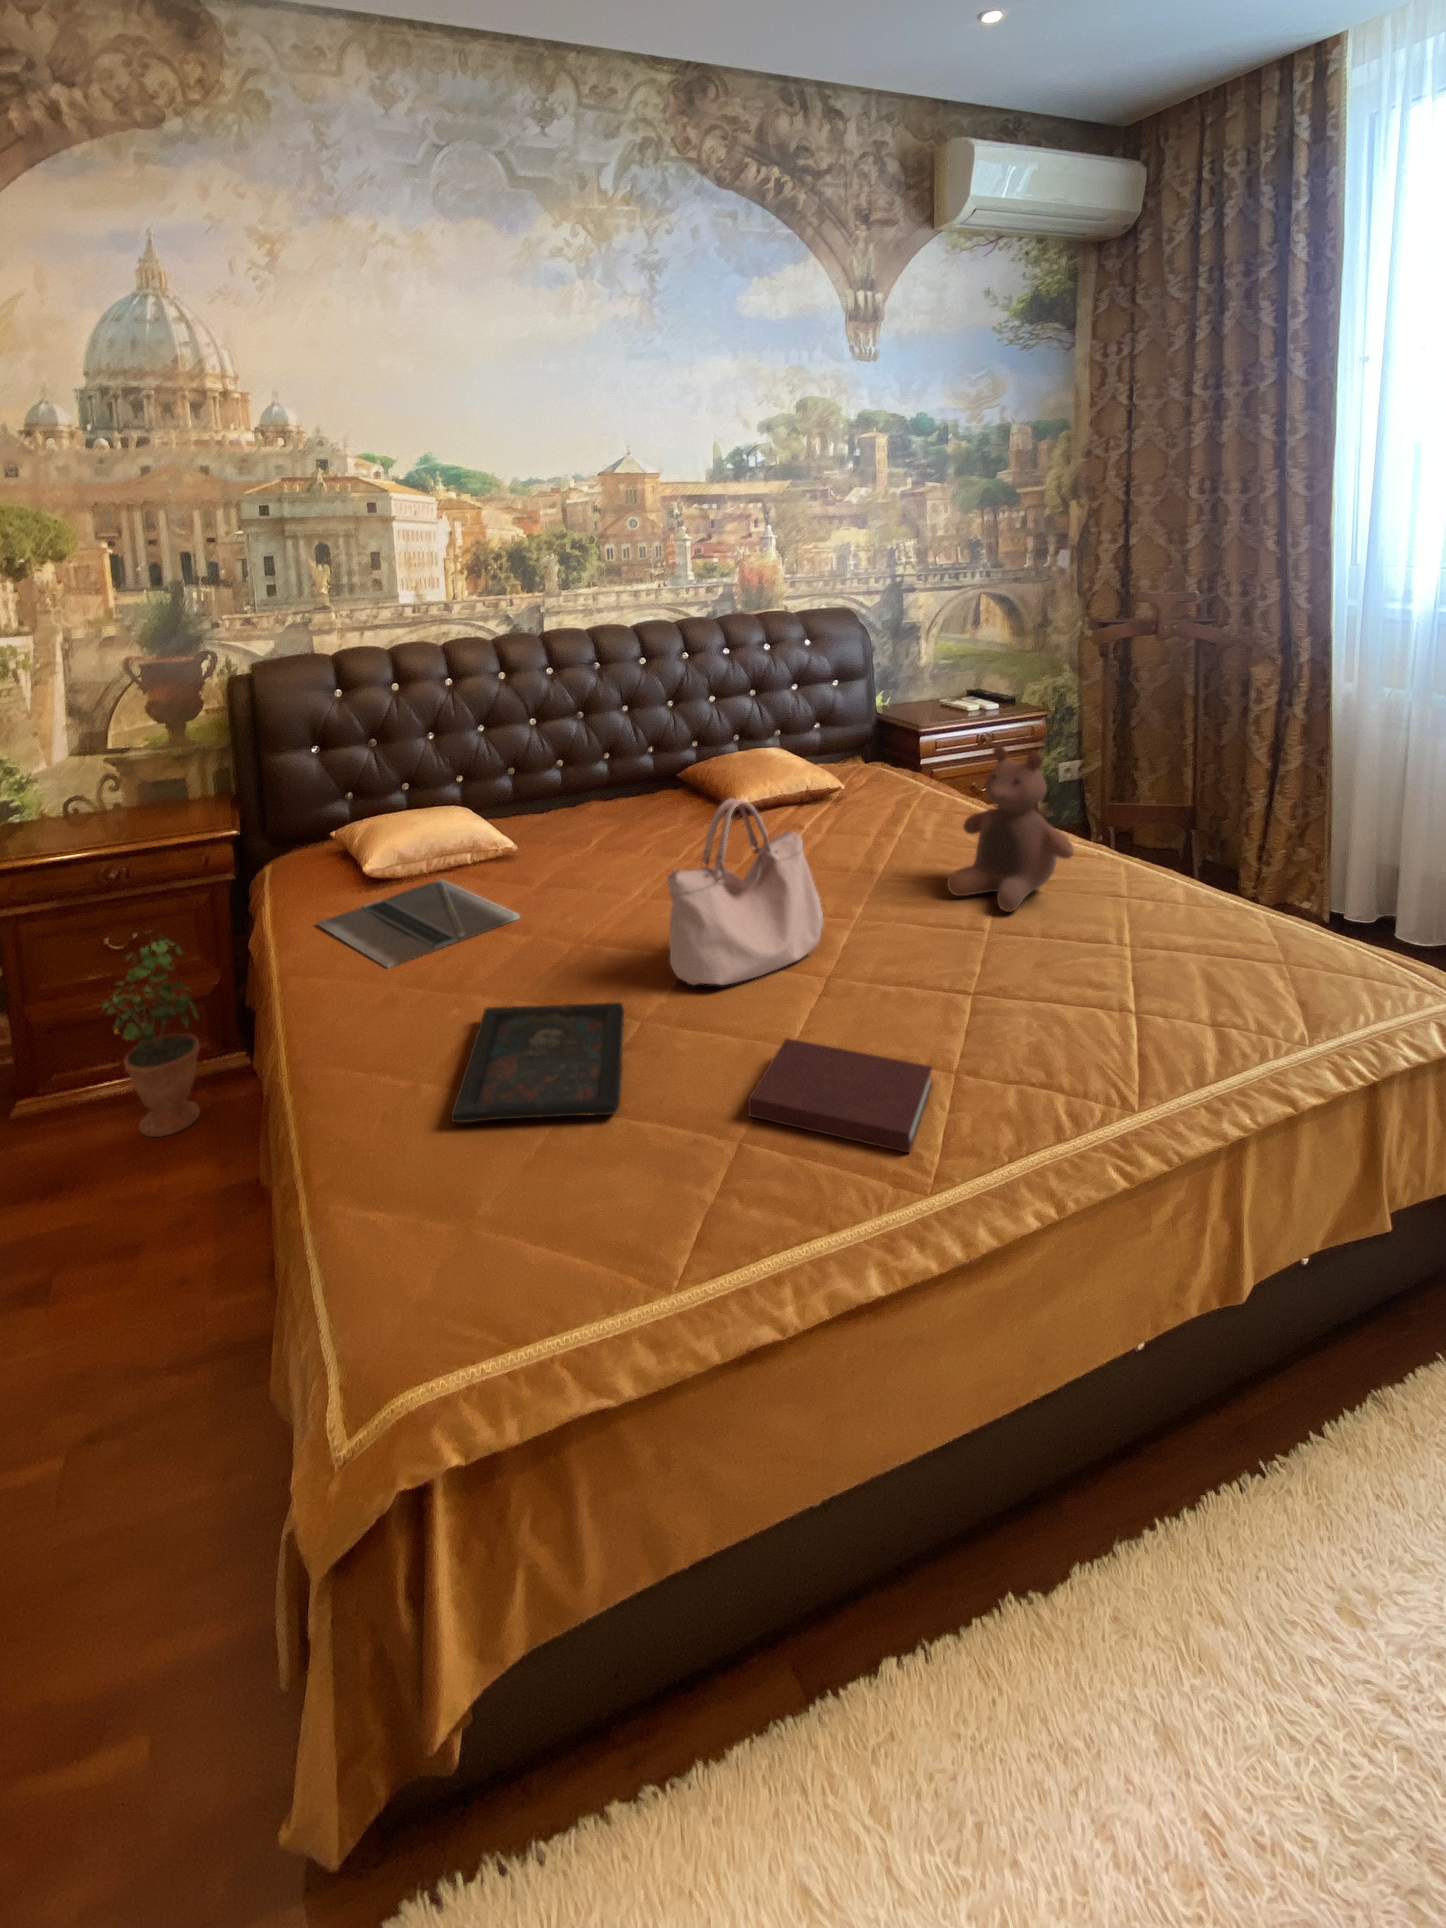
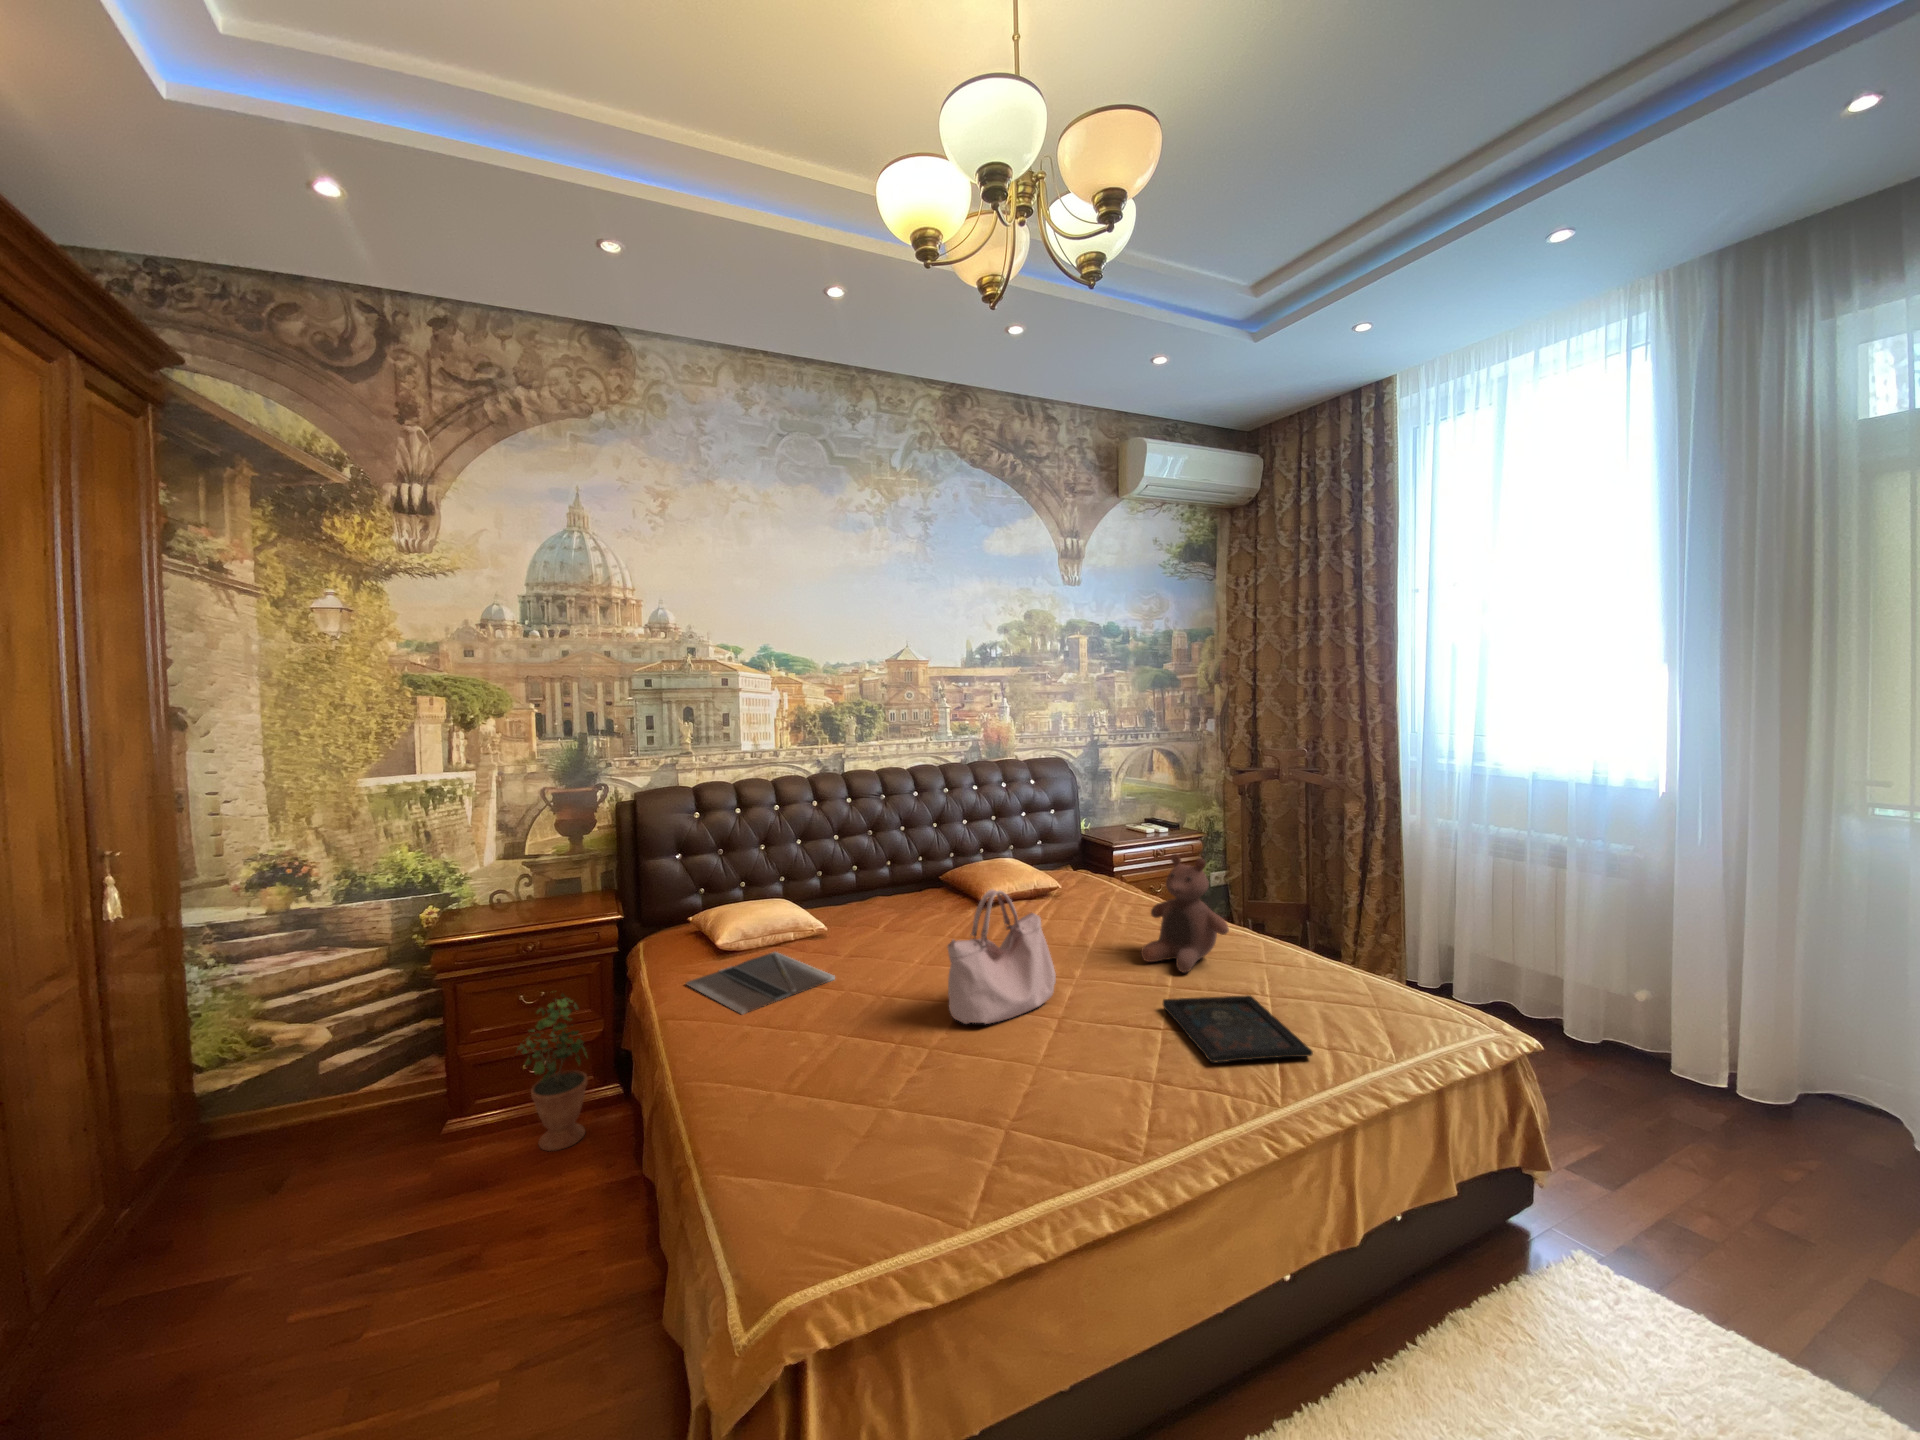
tray: present [451,1002,624,1122] -> present [1163,995,1313,1062]
notebook: present [748,1038,932,1153] -> none [1012,1058,1139,1135]

